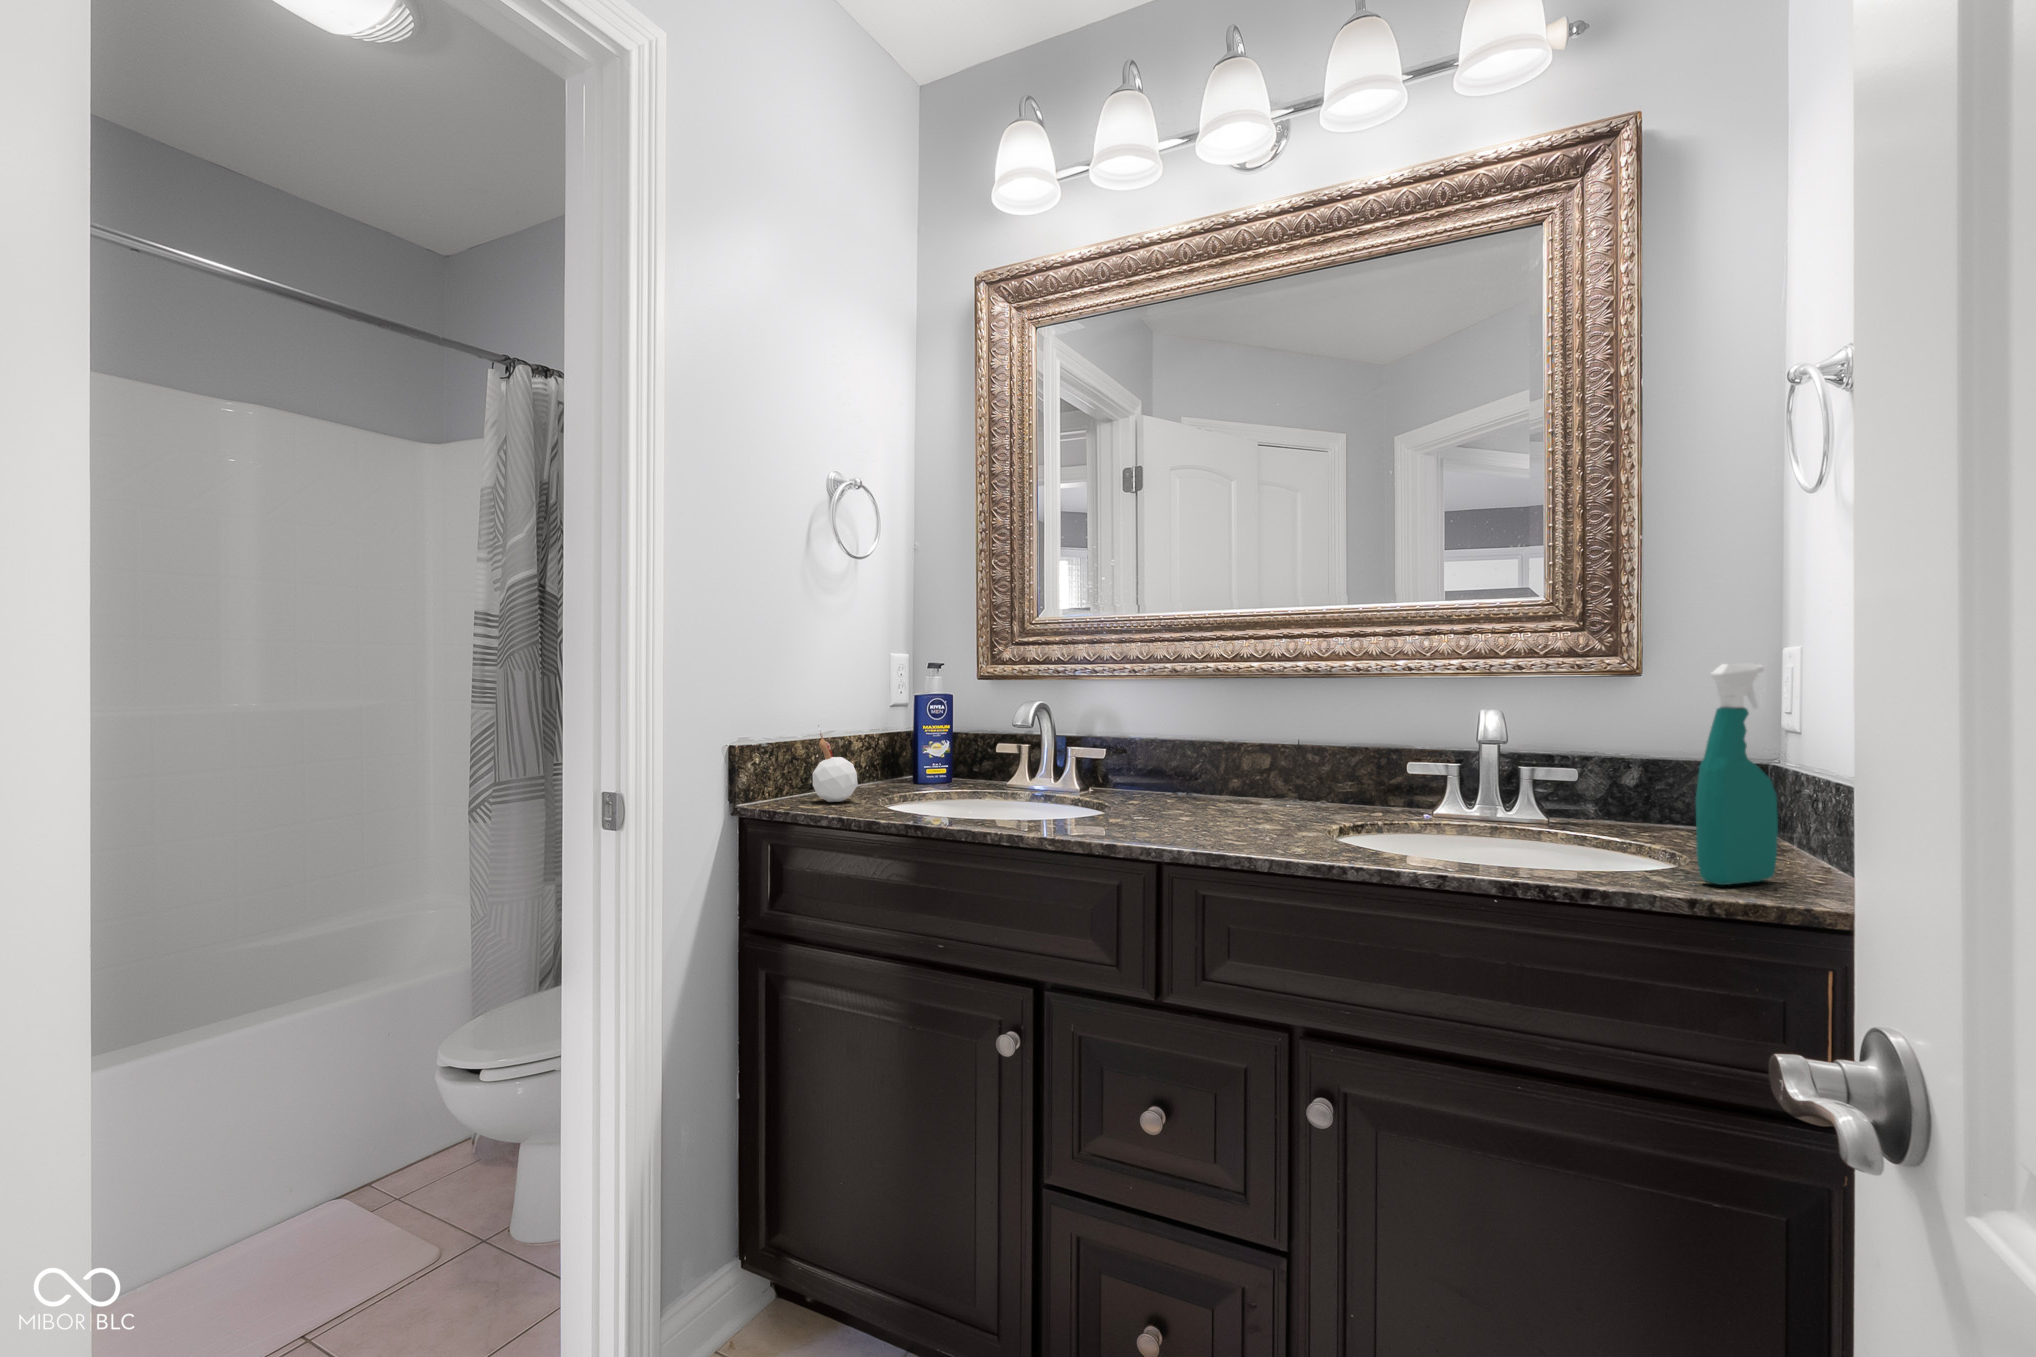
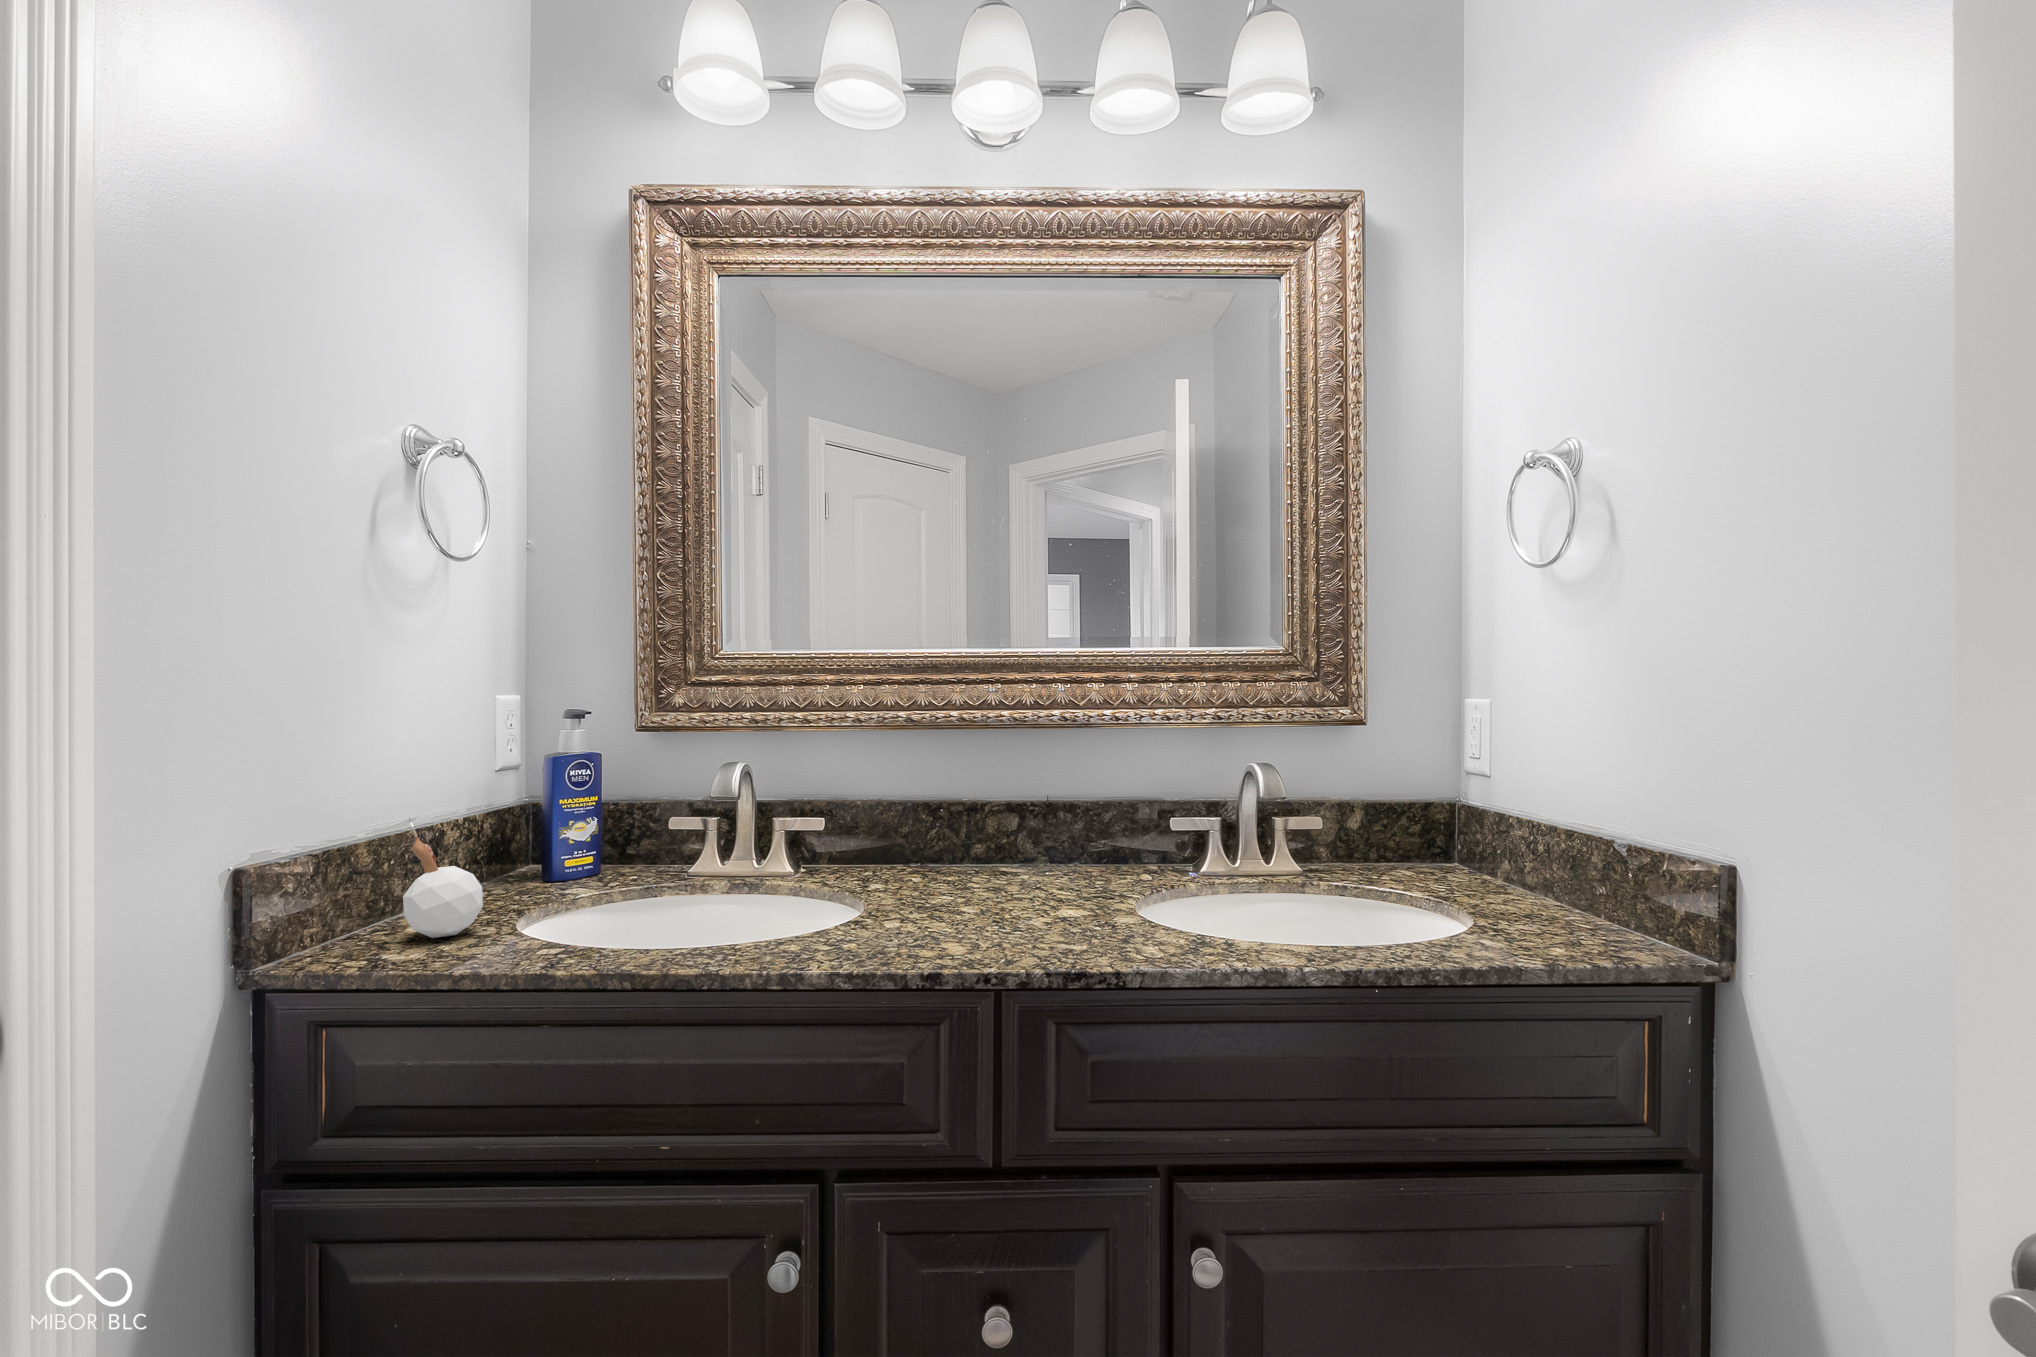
spray bottle: present [1696,663,1778,885] -> none [1517,727,1561,940]

